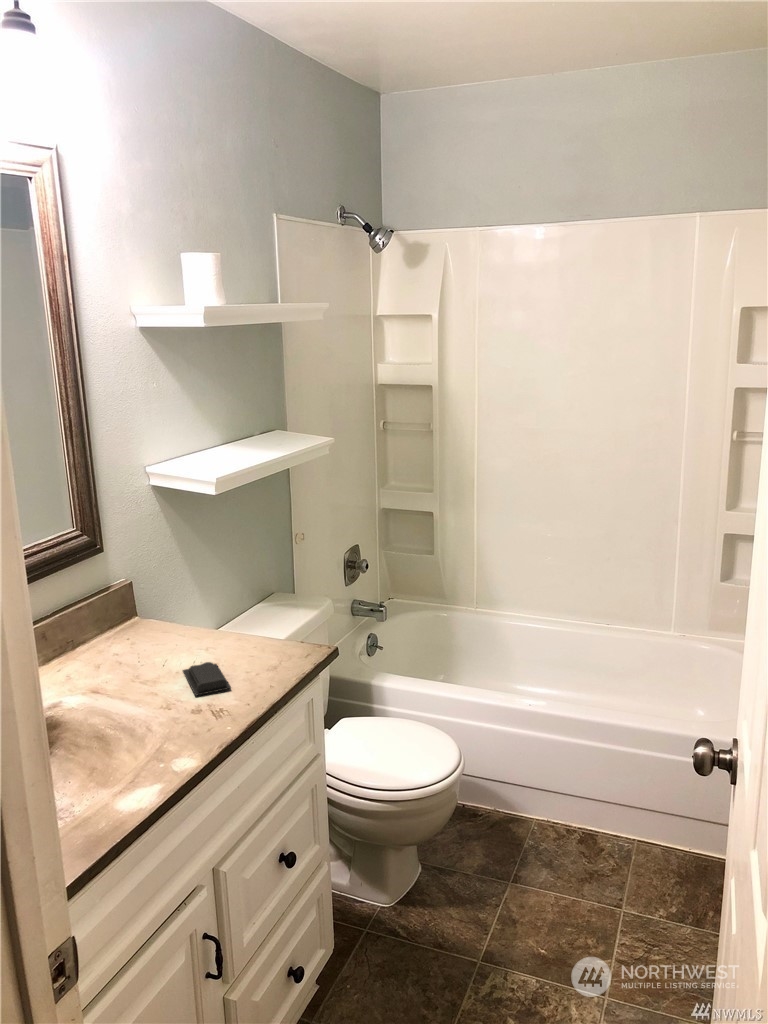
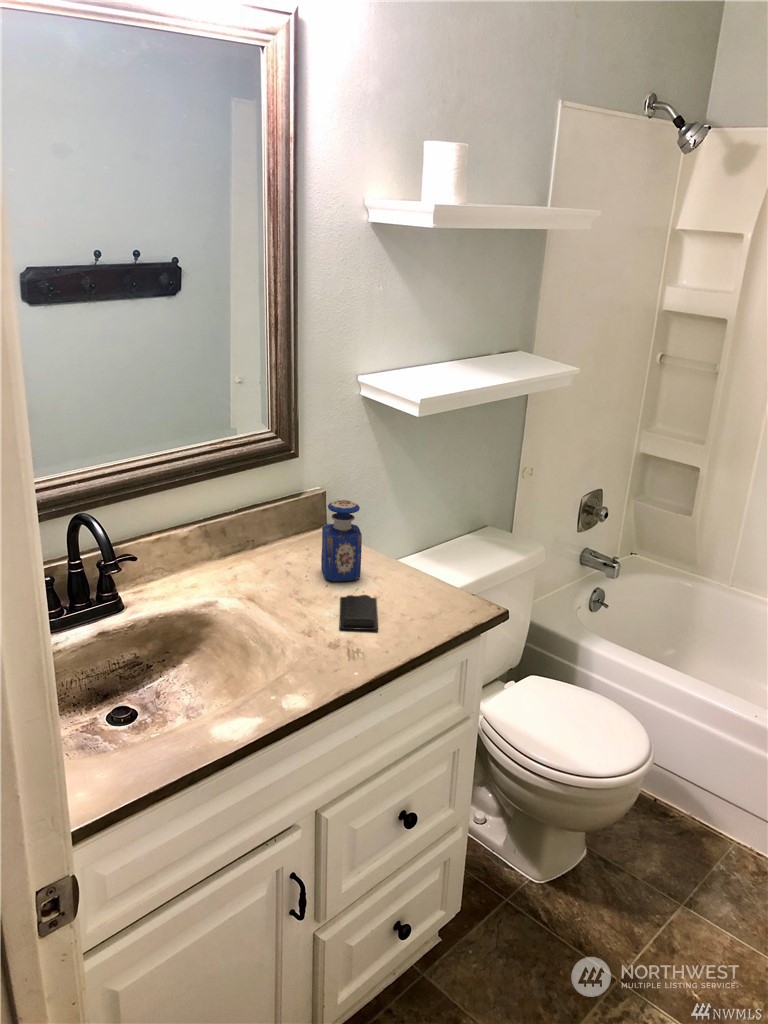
perfume bottle: none [148,581,193,659] -> present [321,500,362,581]

